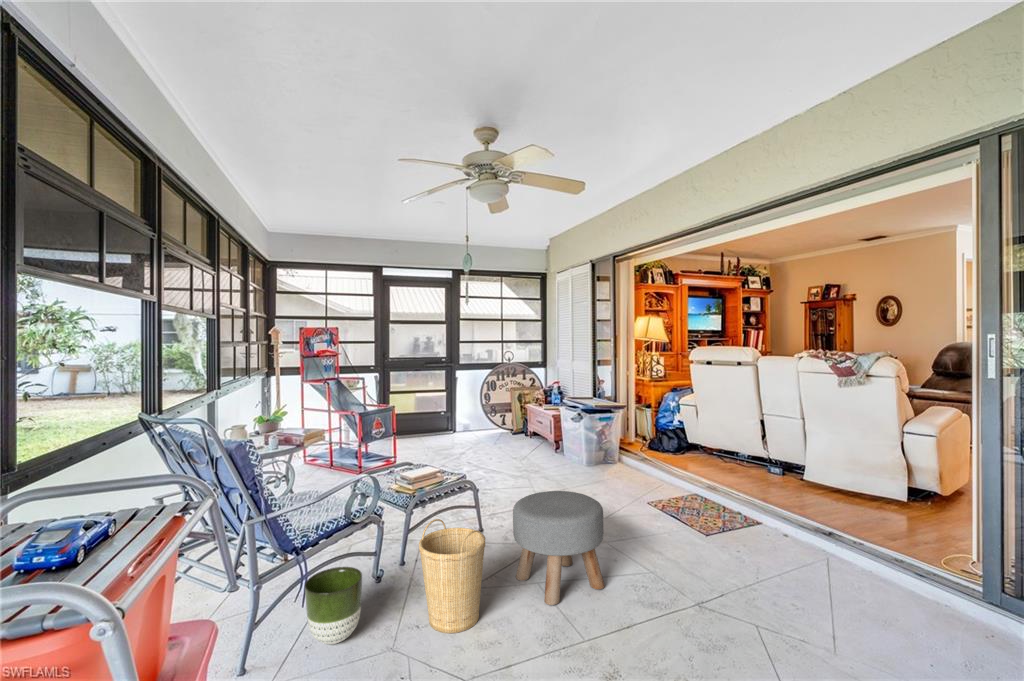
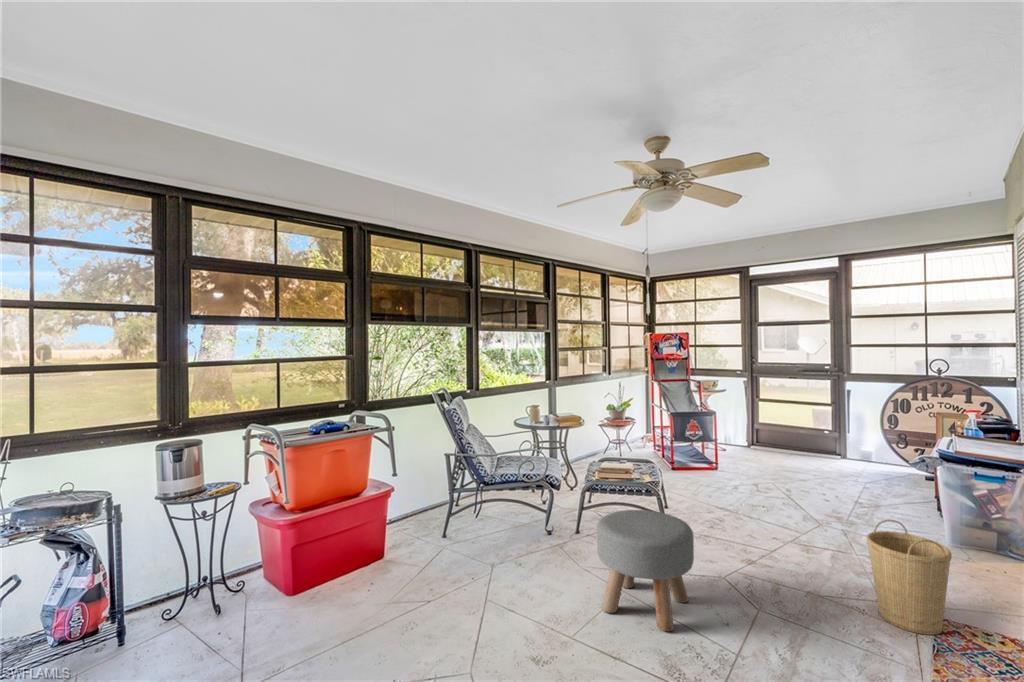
basket: present [419,519,485,633] -> present [867,520,952,635]
planter: present [305,567,362,644] -> none [466,504,501,551]

